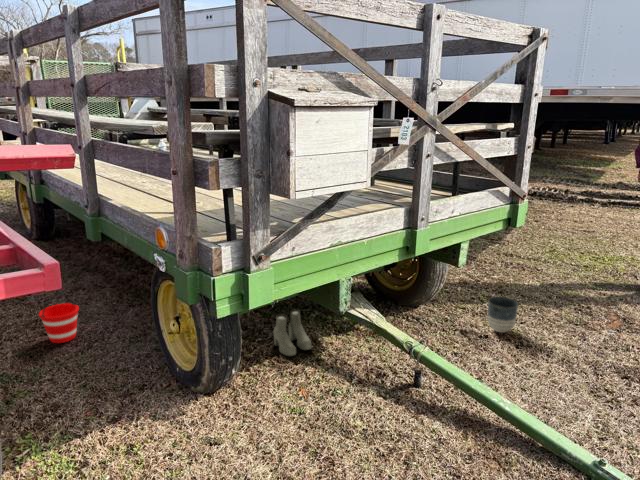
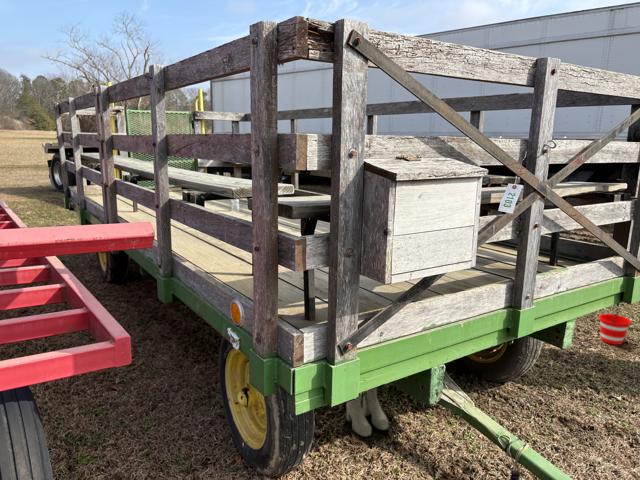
bucket: present [39,295,79,343] -> present [599,307,632,345]
planter: present [488,297,518,333] -> none [593,380,632,424]

